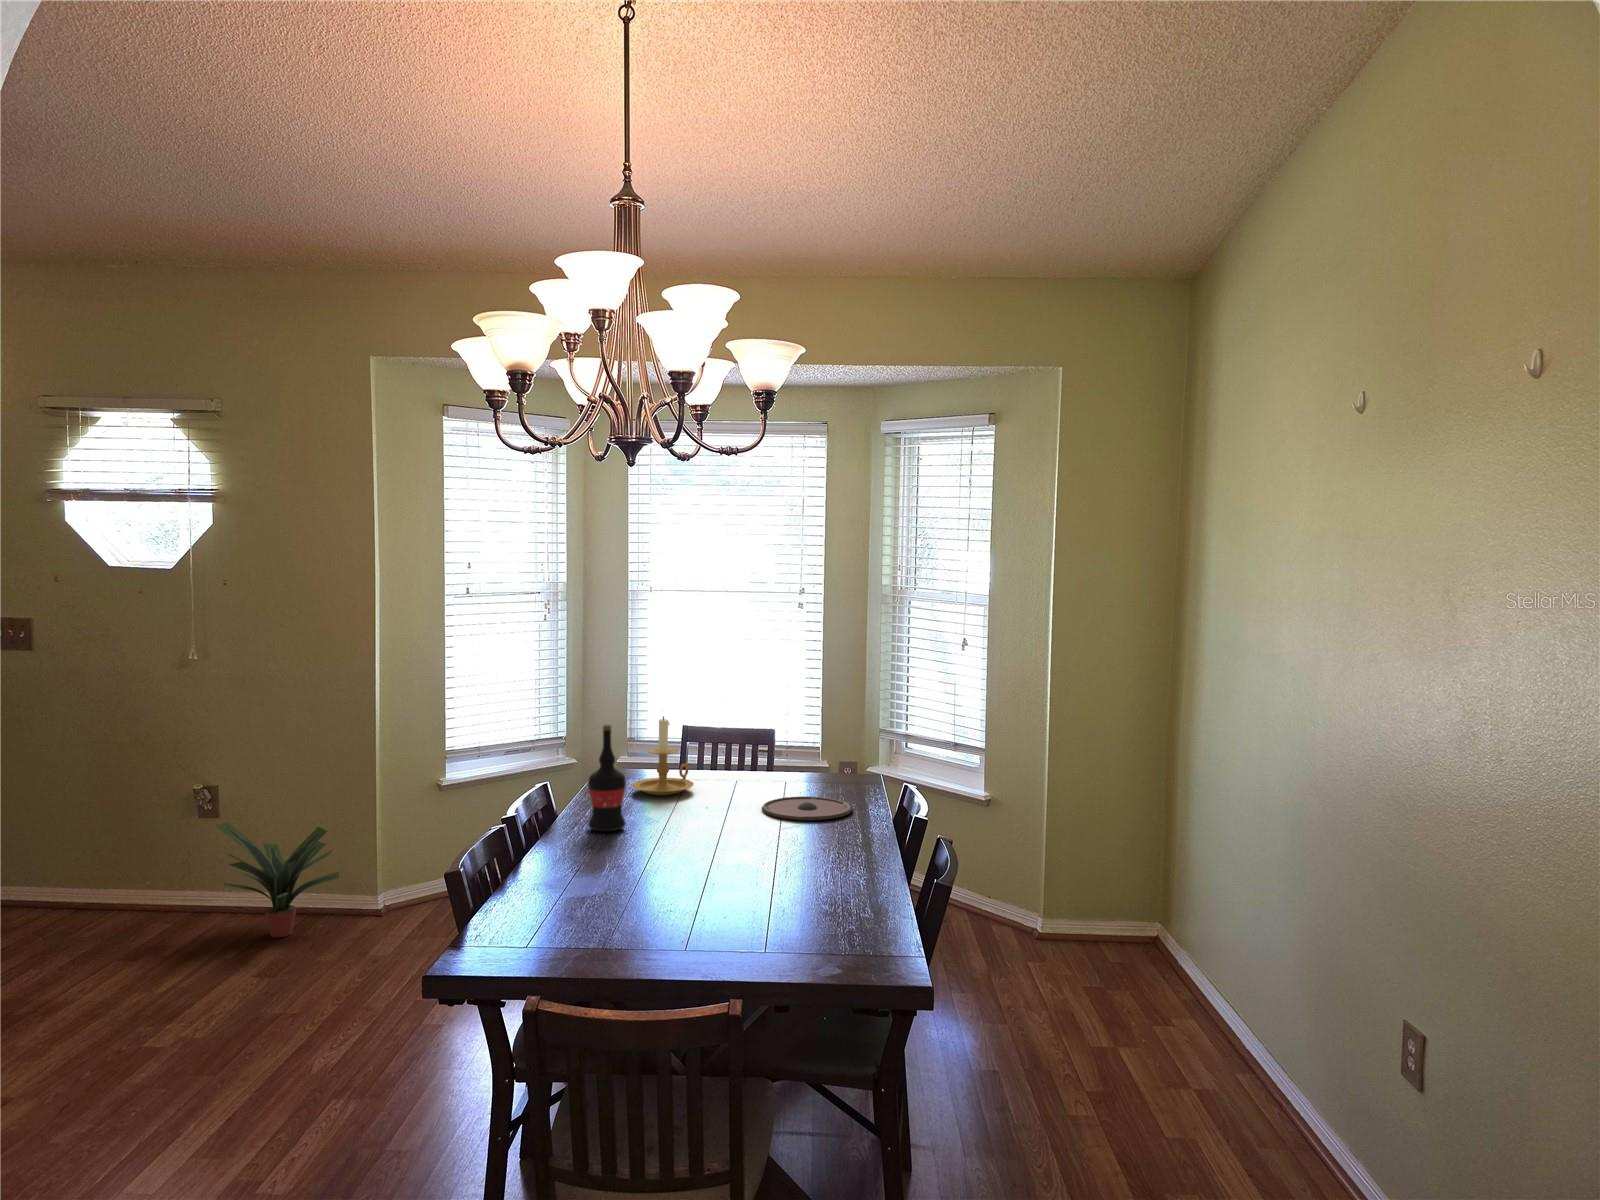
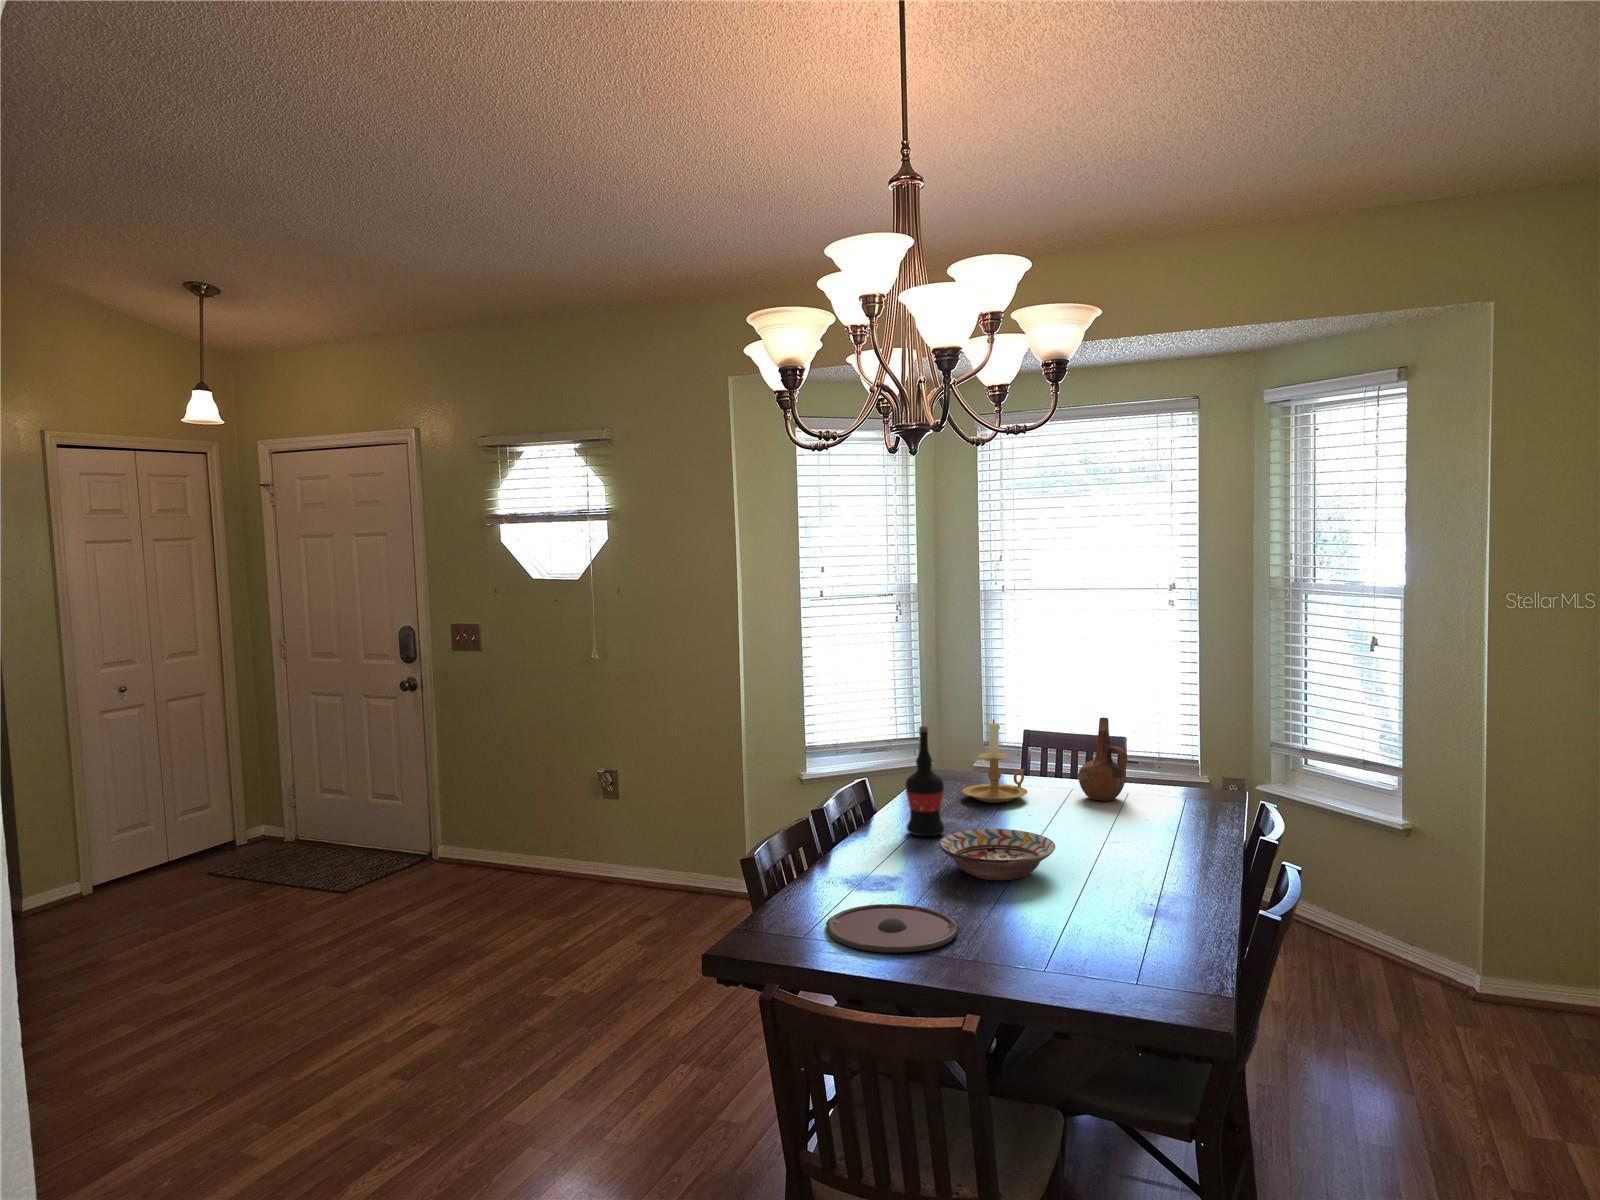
ceramic pitcher: none [739,712,783,788] -> present [1078,718,1128,801]
plate: present [762,796,852,821] -> present [826,904,959,953]
decorative bowl: none [631,819,739,867] -> present [939,829,1055,880]
potted plant: present [215,823,339,937] -> none [609,805,710,912]

